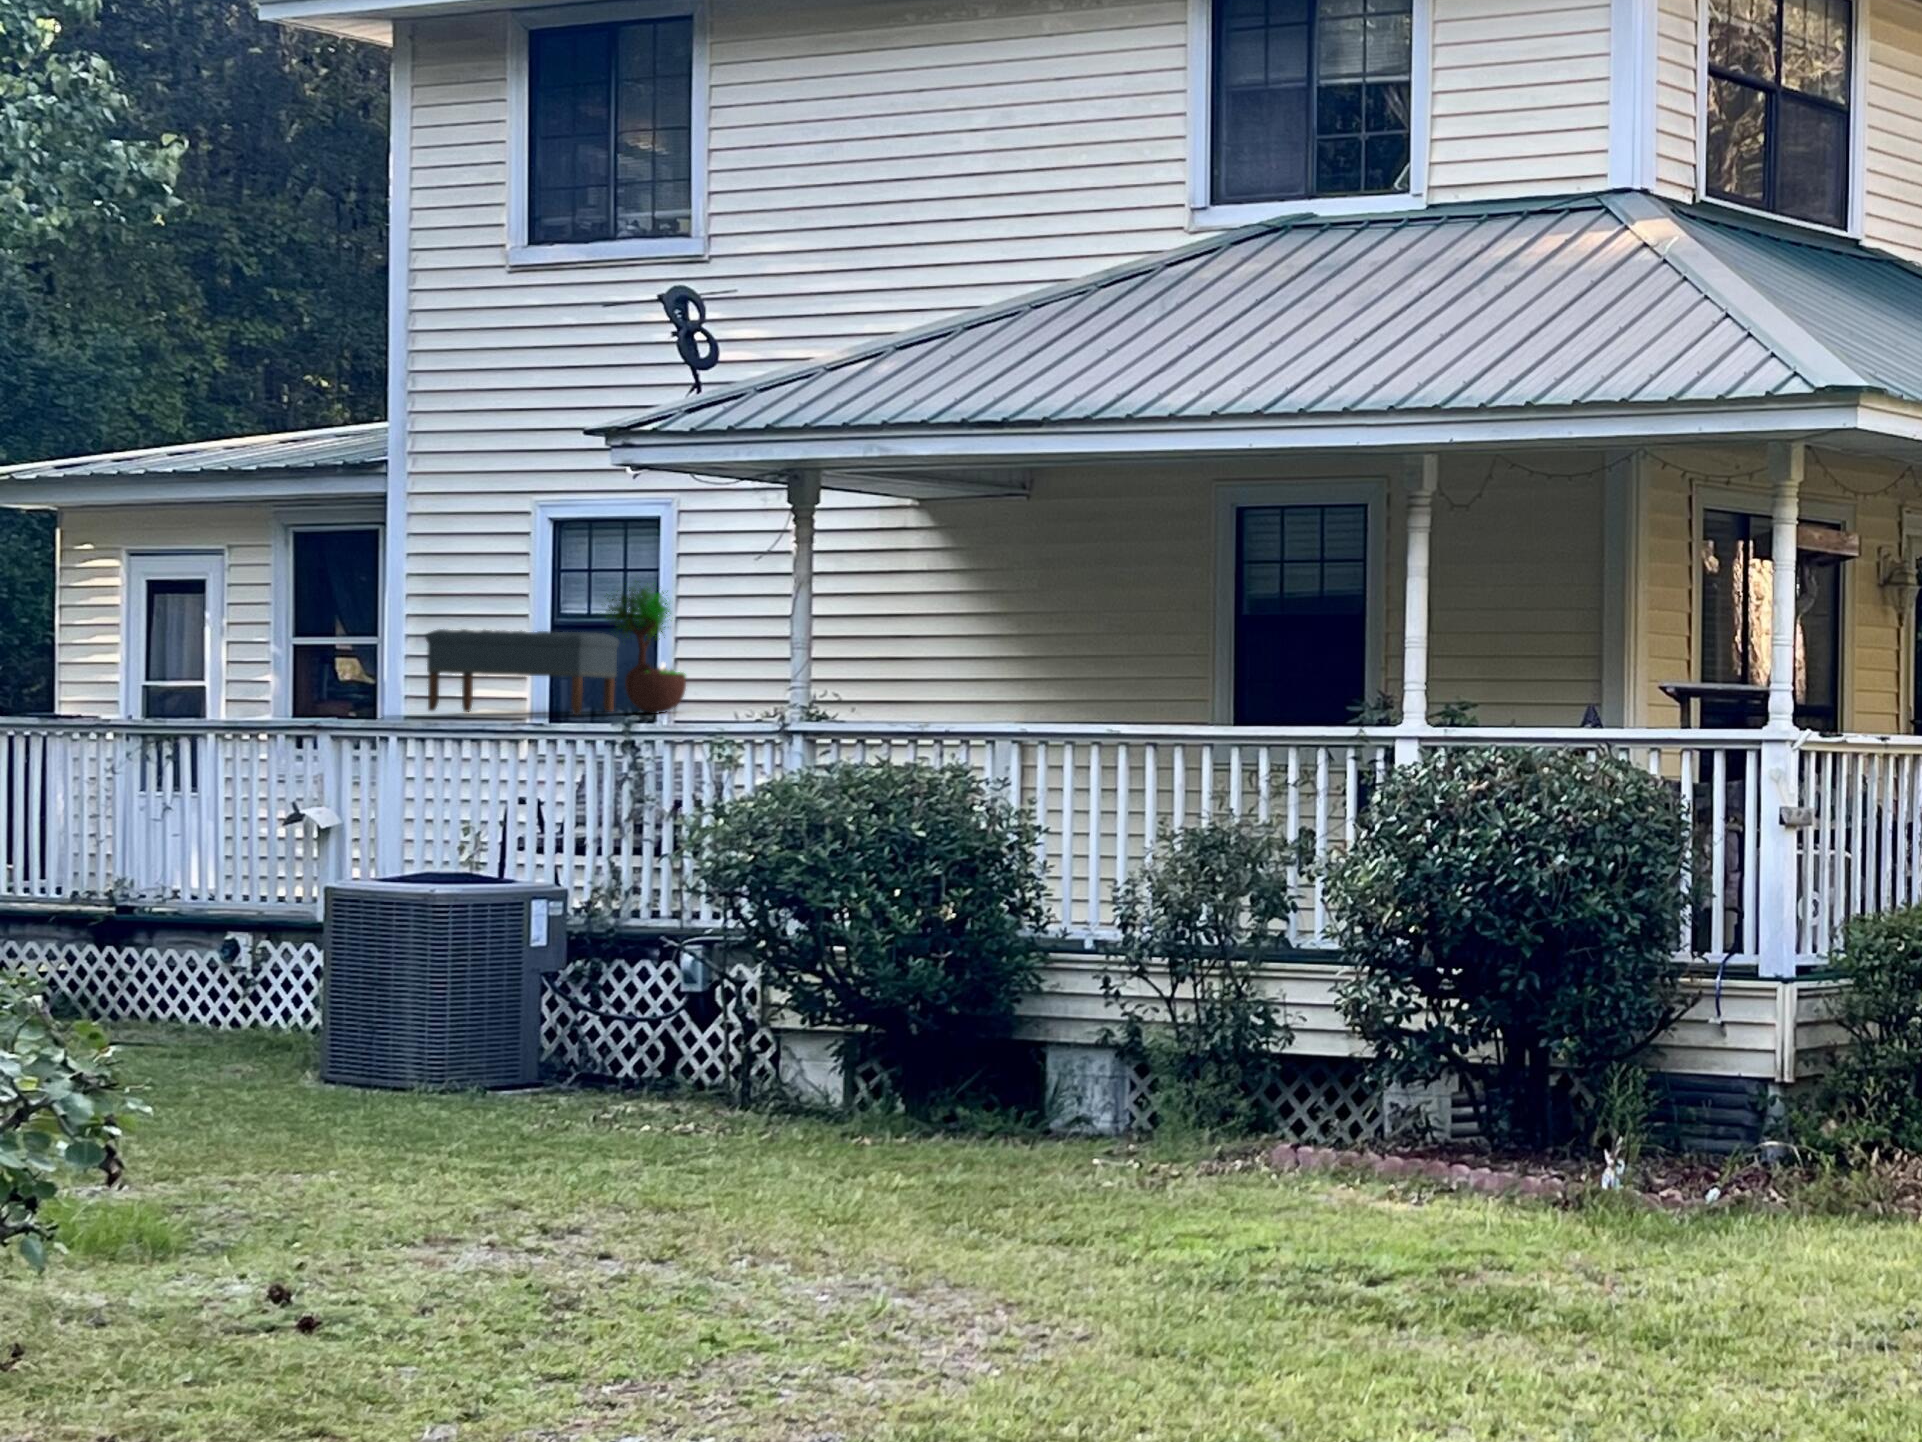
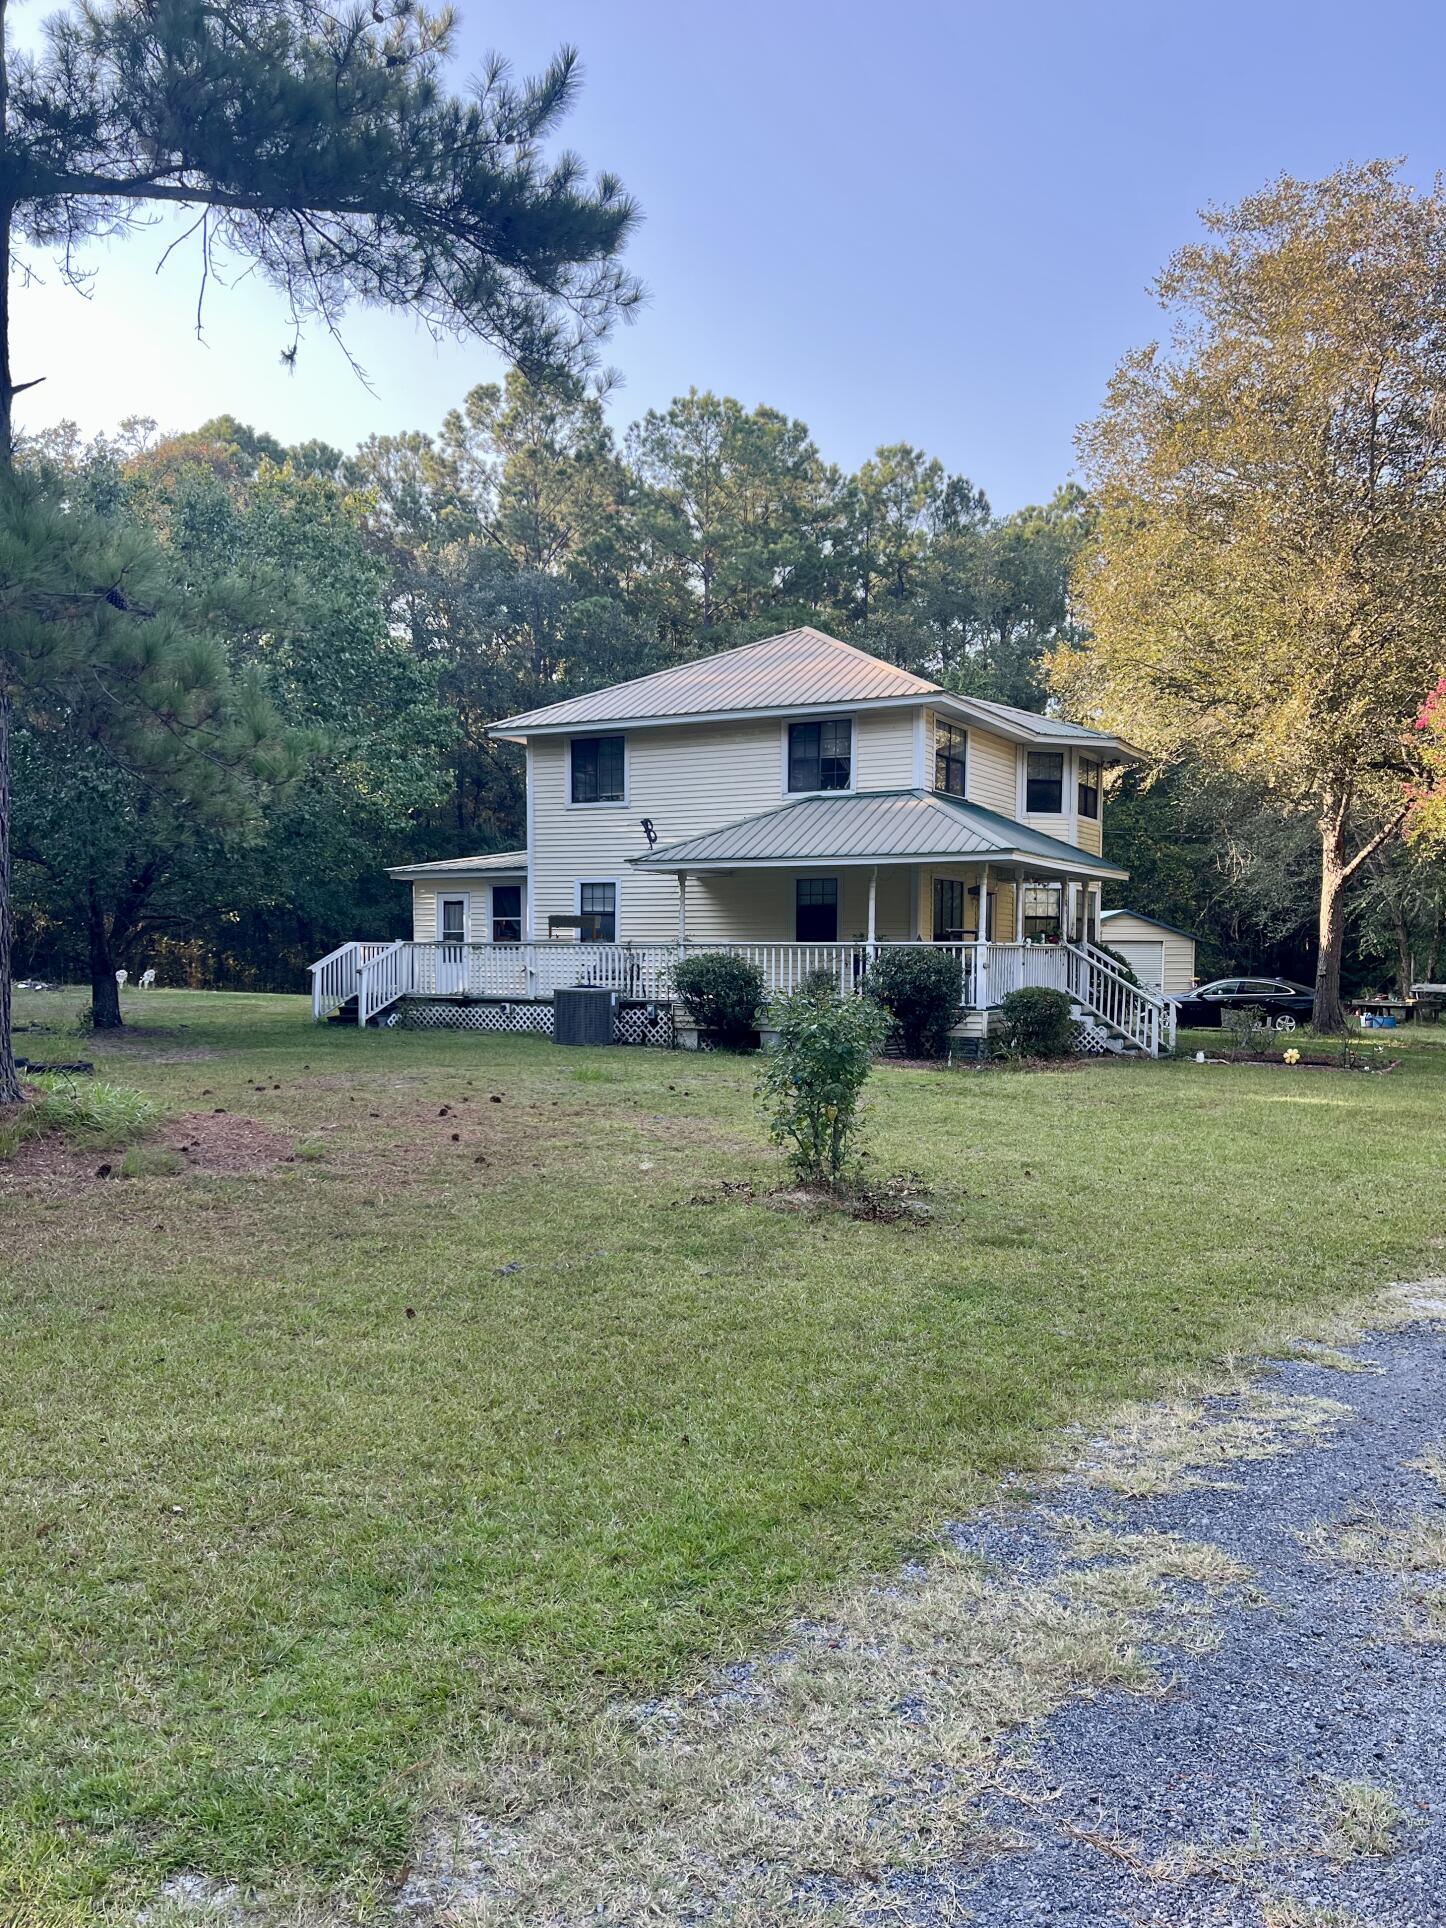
potted tree: present [601,583,686,713] -> none [601,899,626,939]

